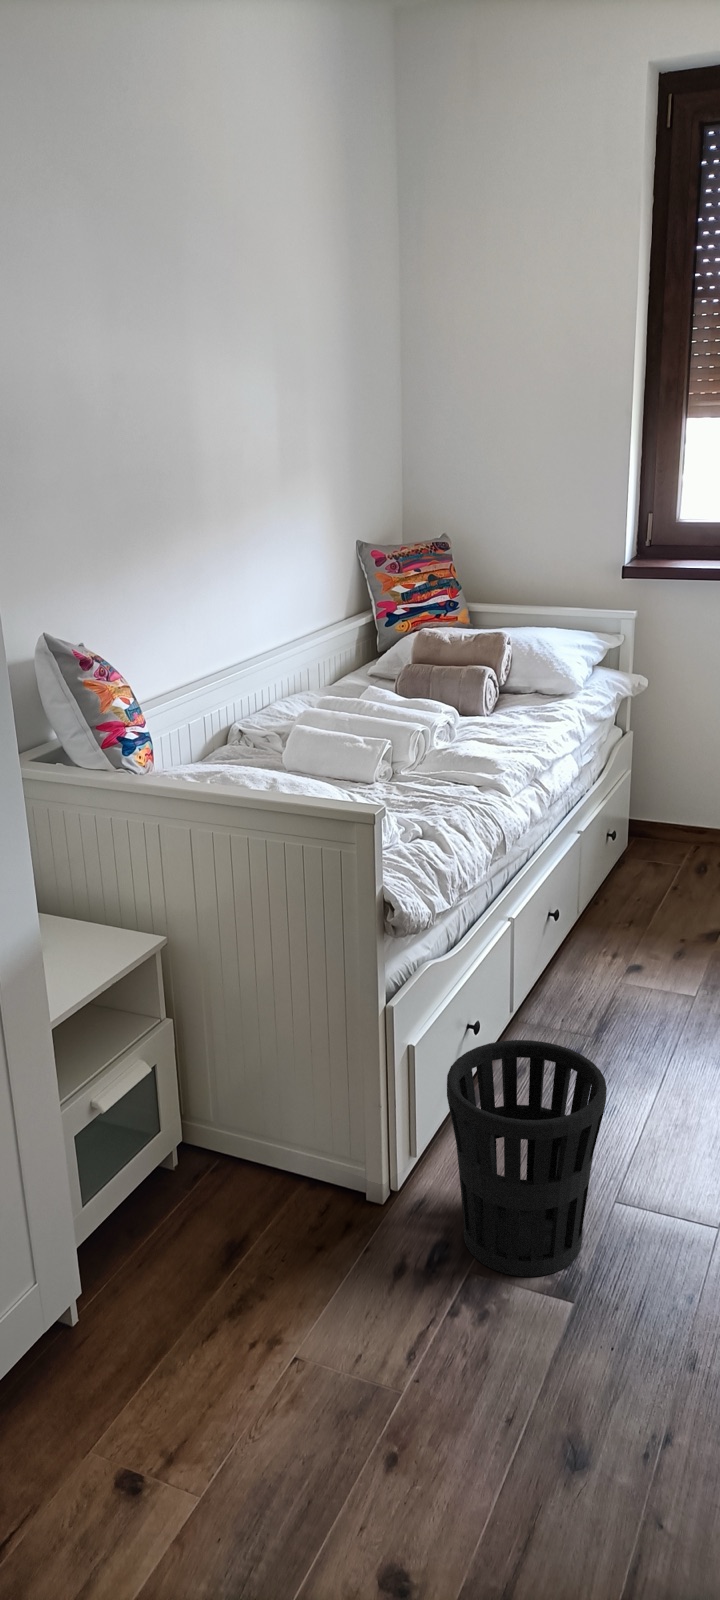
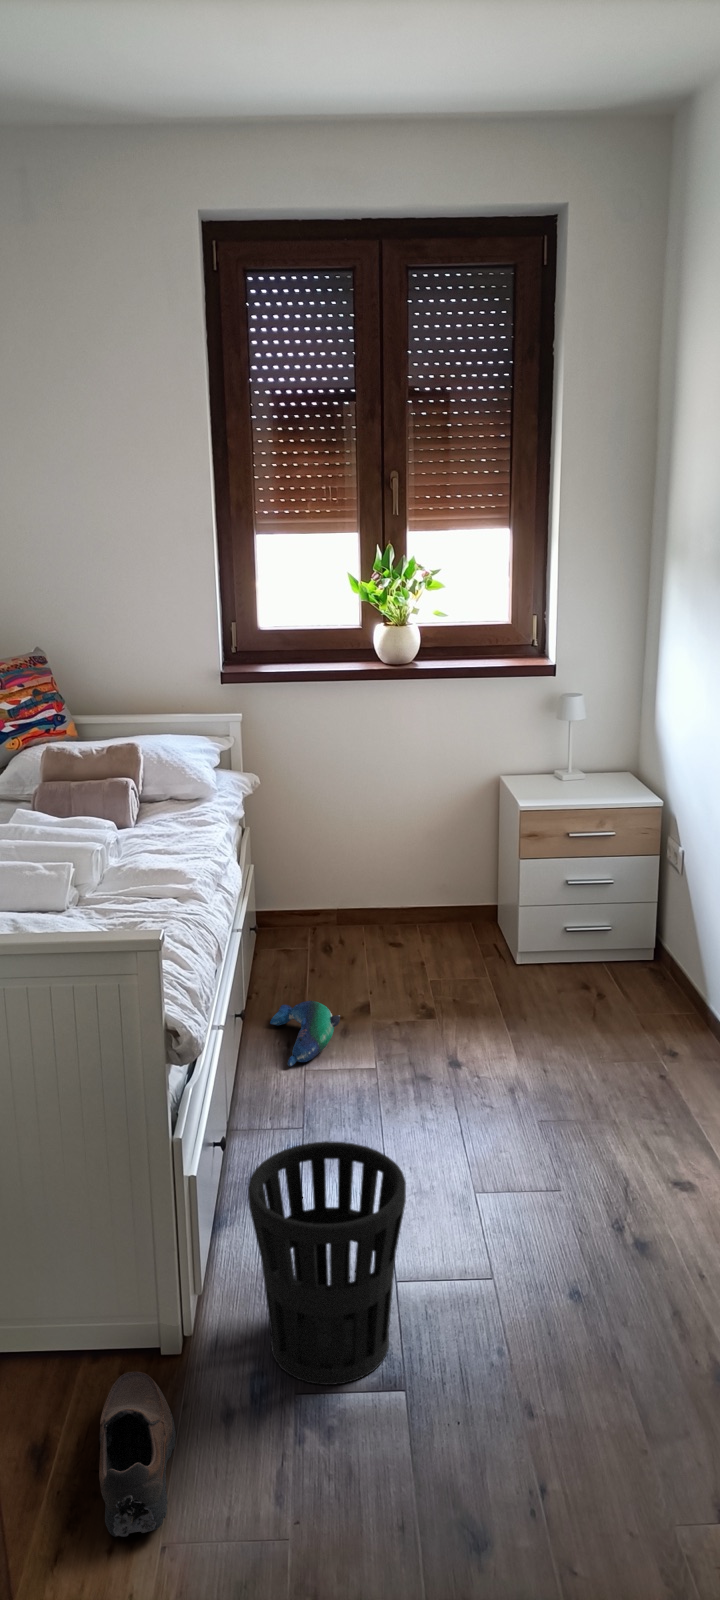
plush toy: none [602,913,668,975] -> present [270,1001,340,1066]
shoe: none [254,1208,350,1345] -> present [99,1372,176,1537]

